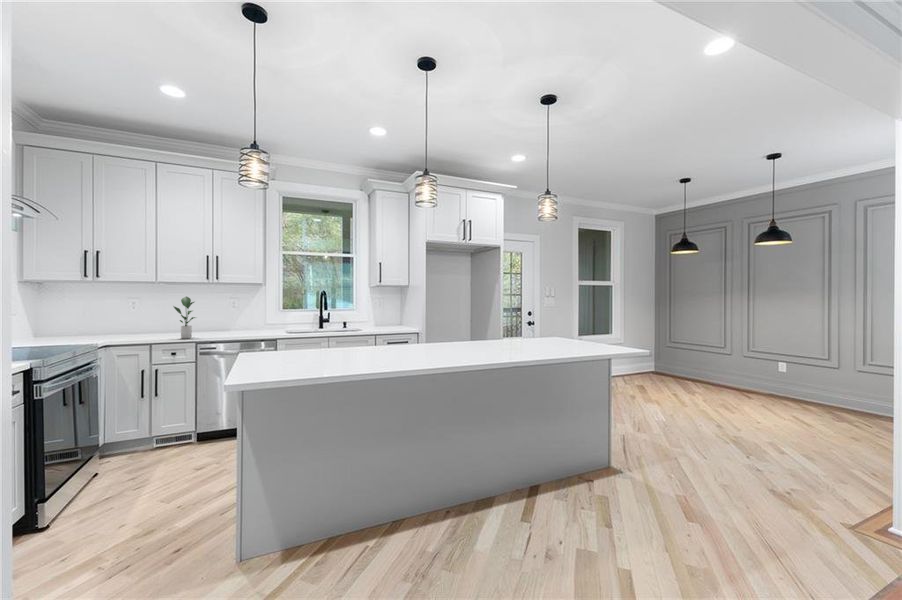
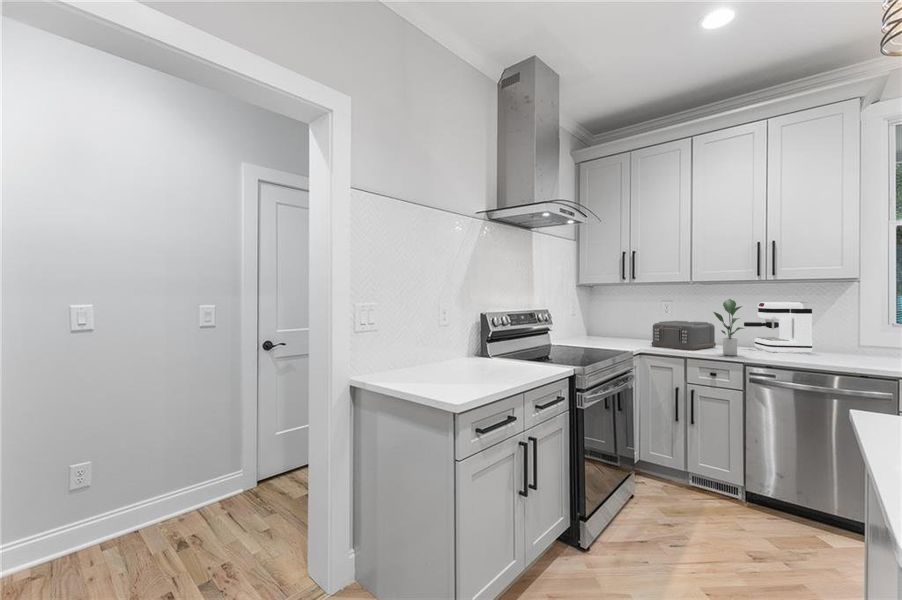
coffee maker: none [198,299,242,334] -> present [744,302,812,353]
toaster: none [117,315,177,338] -> present [651,321,716,350]

